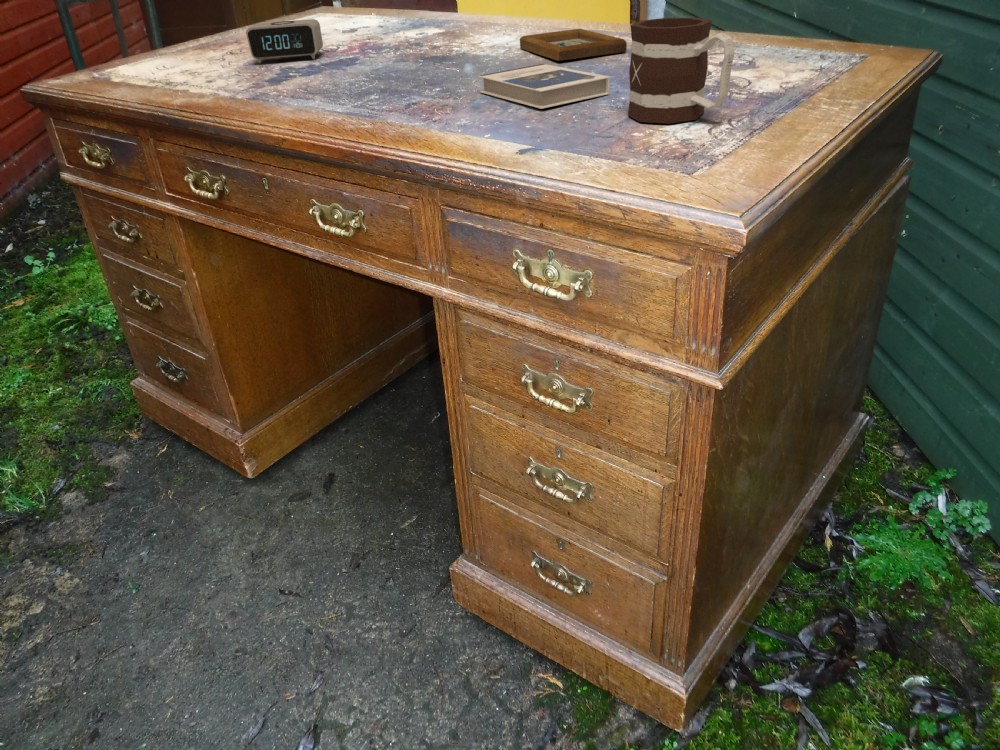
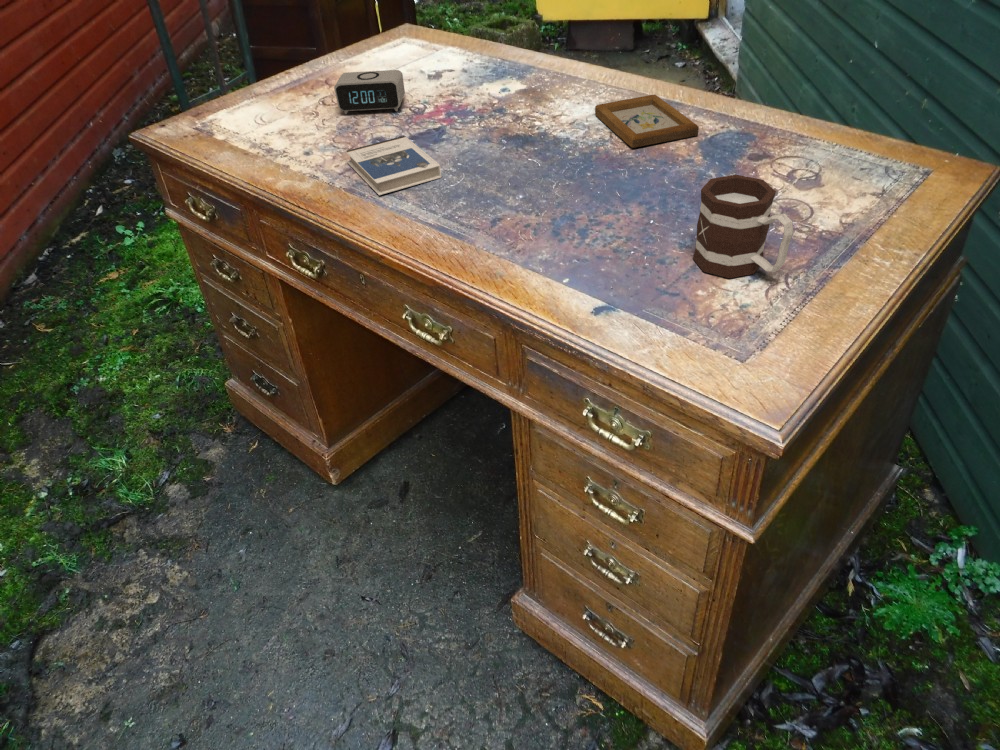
hardback book: present [479,64,609,109] -> present [345,136,441,195]

